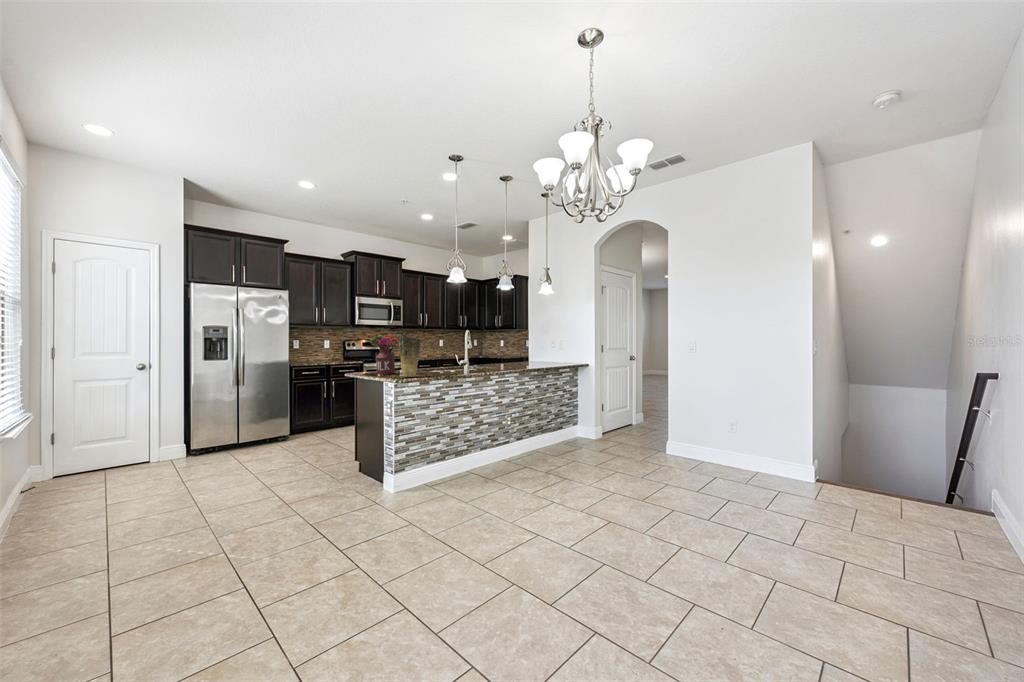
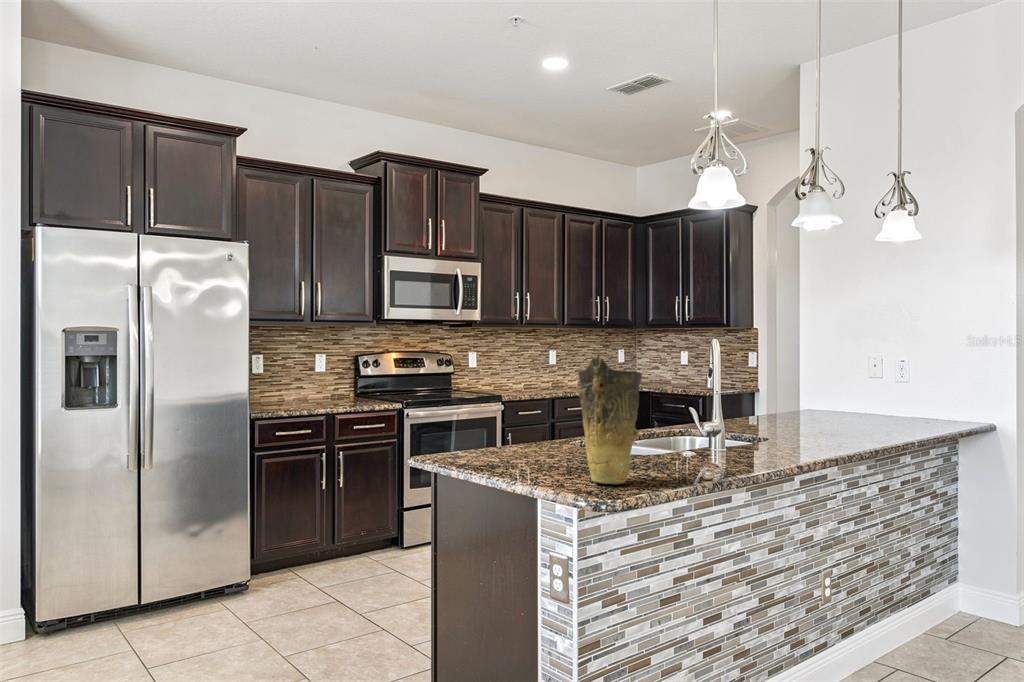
flower arrangement: present [370,334,399,374] -> none [476,353,556,465]

